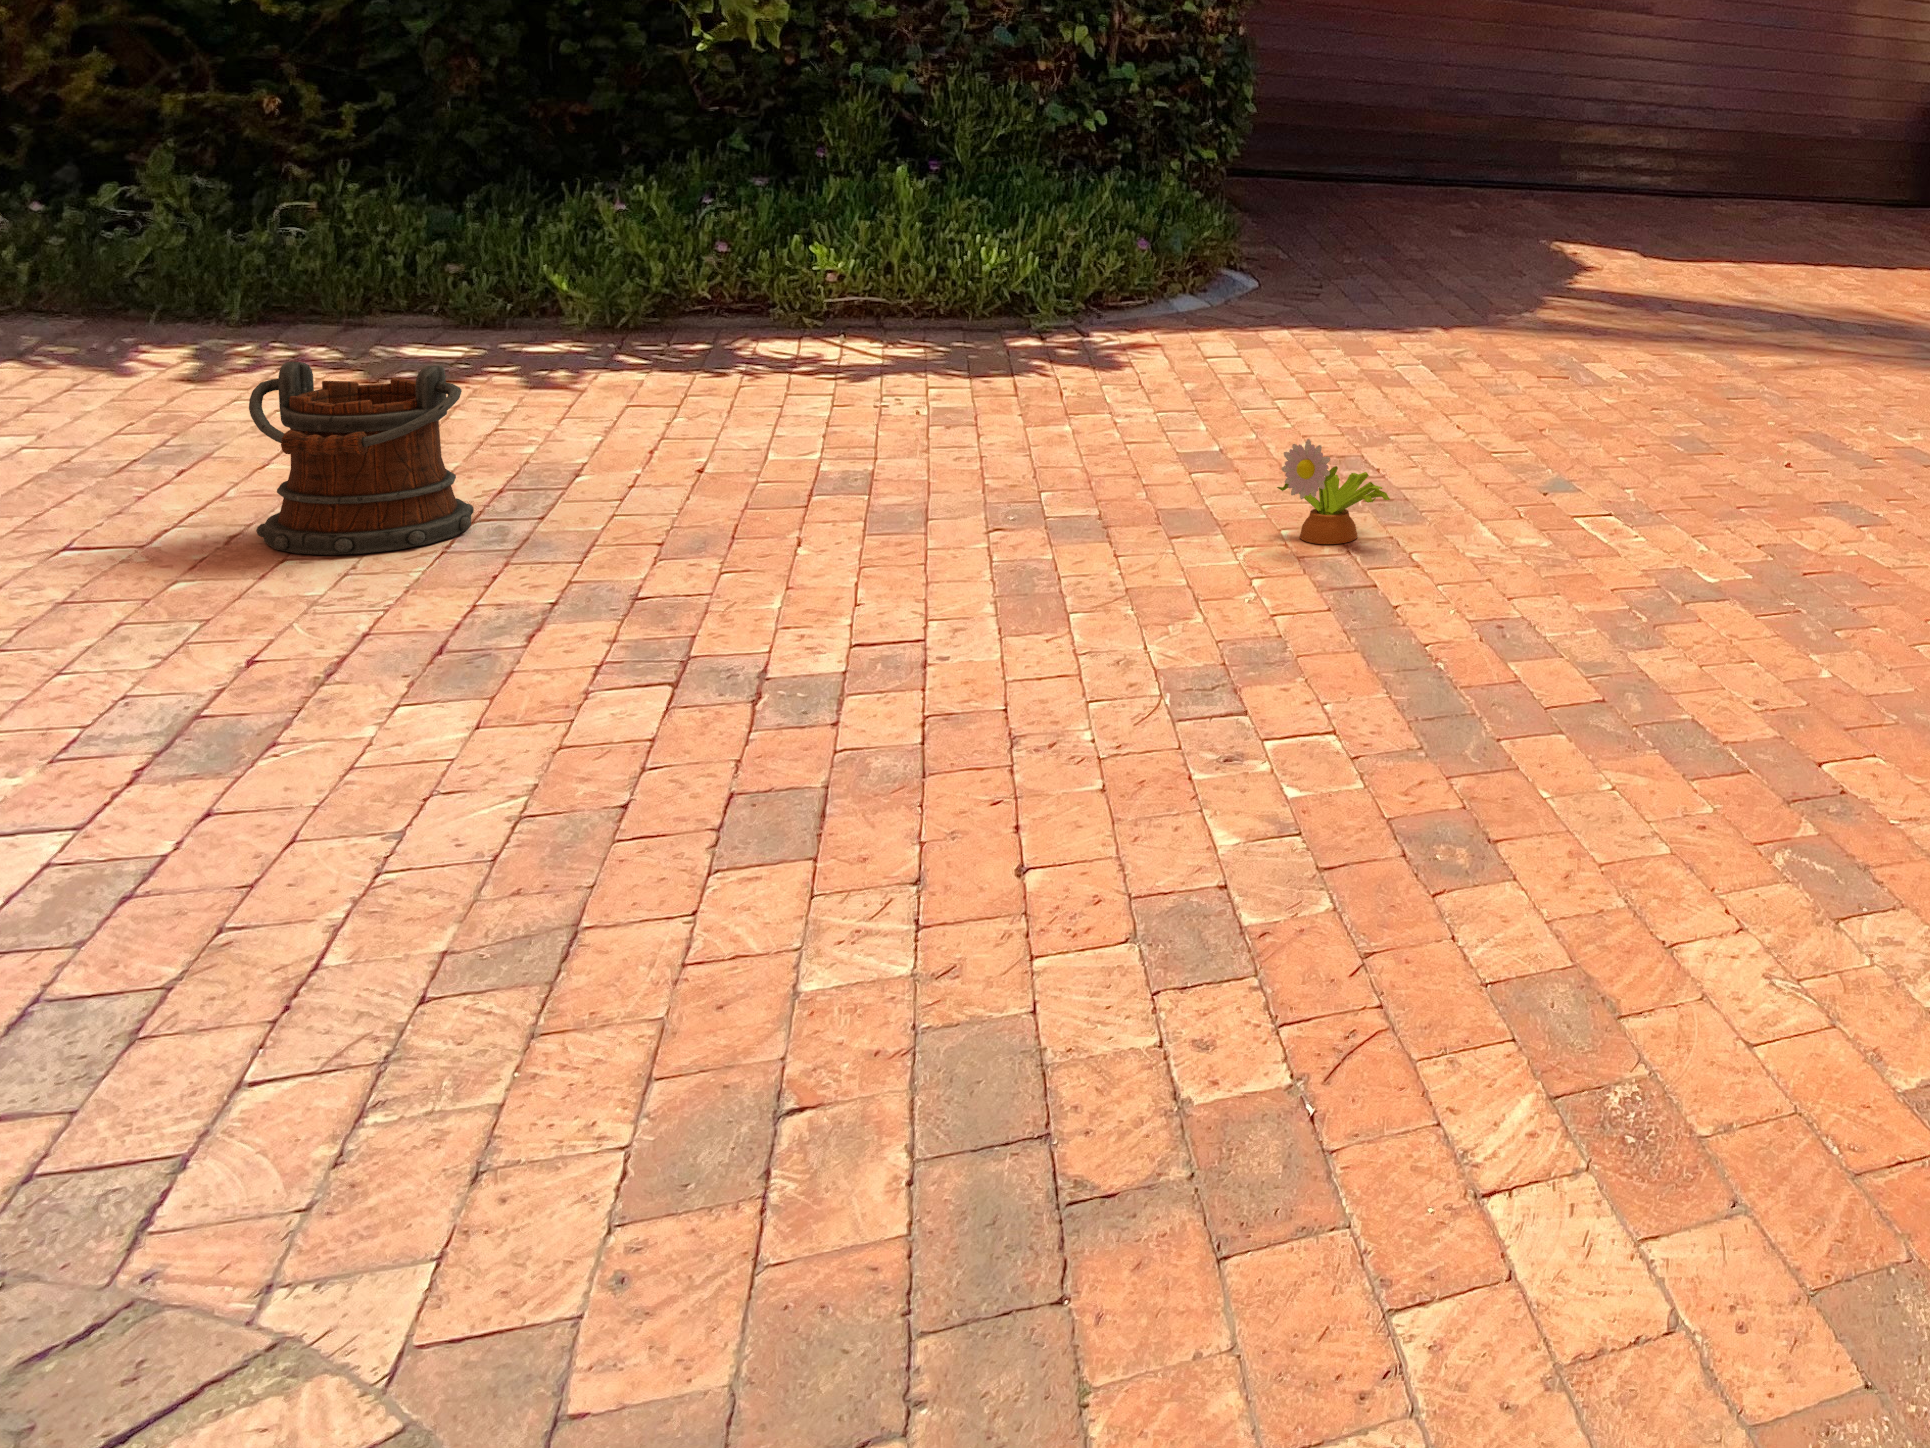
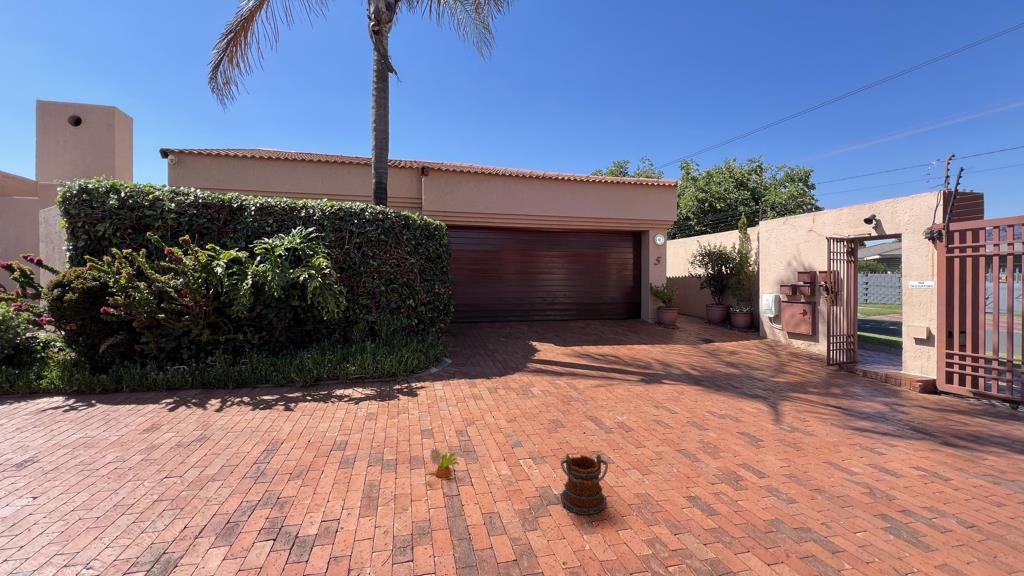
bucket: present [249,362,474,555] -> present [560,455,608,515]

